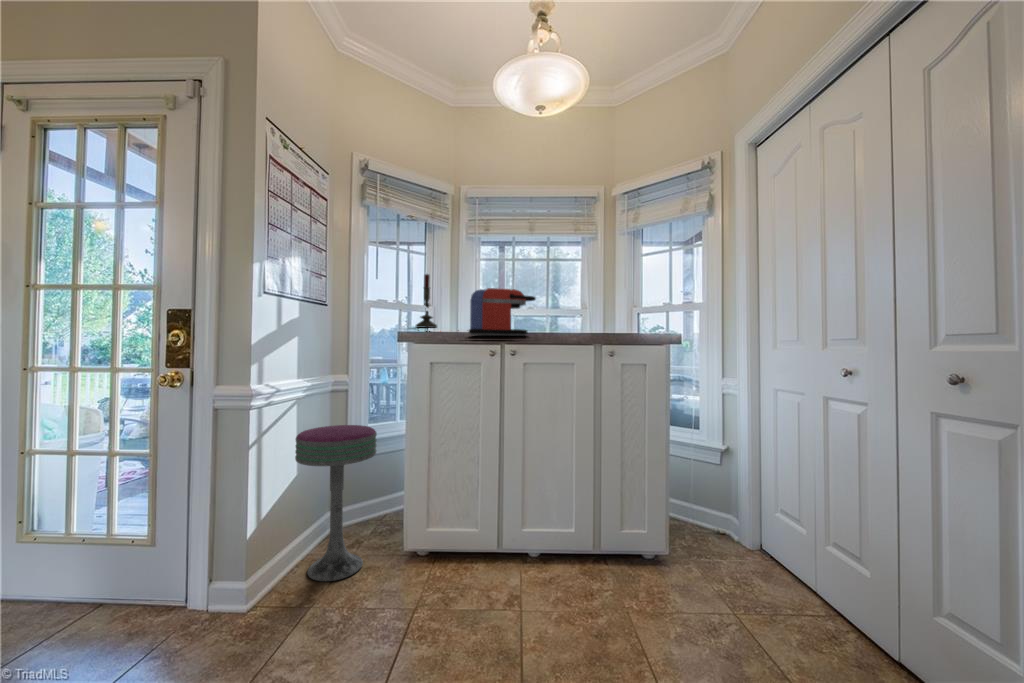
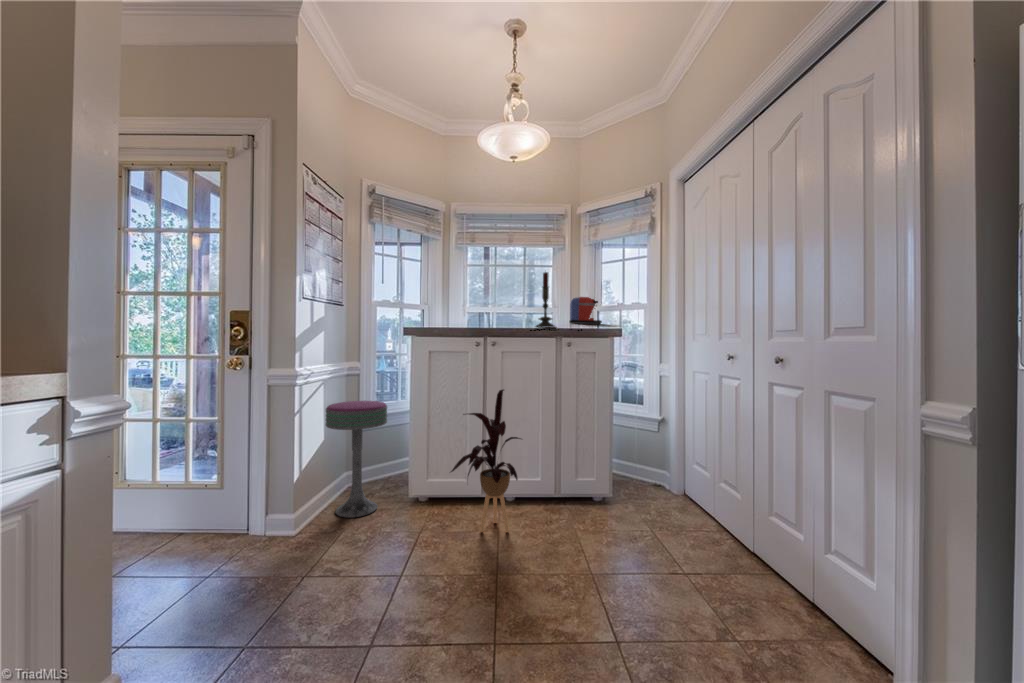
candle: present [416,274,437,328] -> present [535,272,556,330]
coffee maker: present [469,288,536,336] -> present [569,297,602,324]
house plant: none [453,415,555,612] -> present [451,390,521,532]

